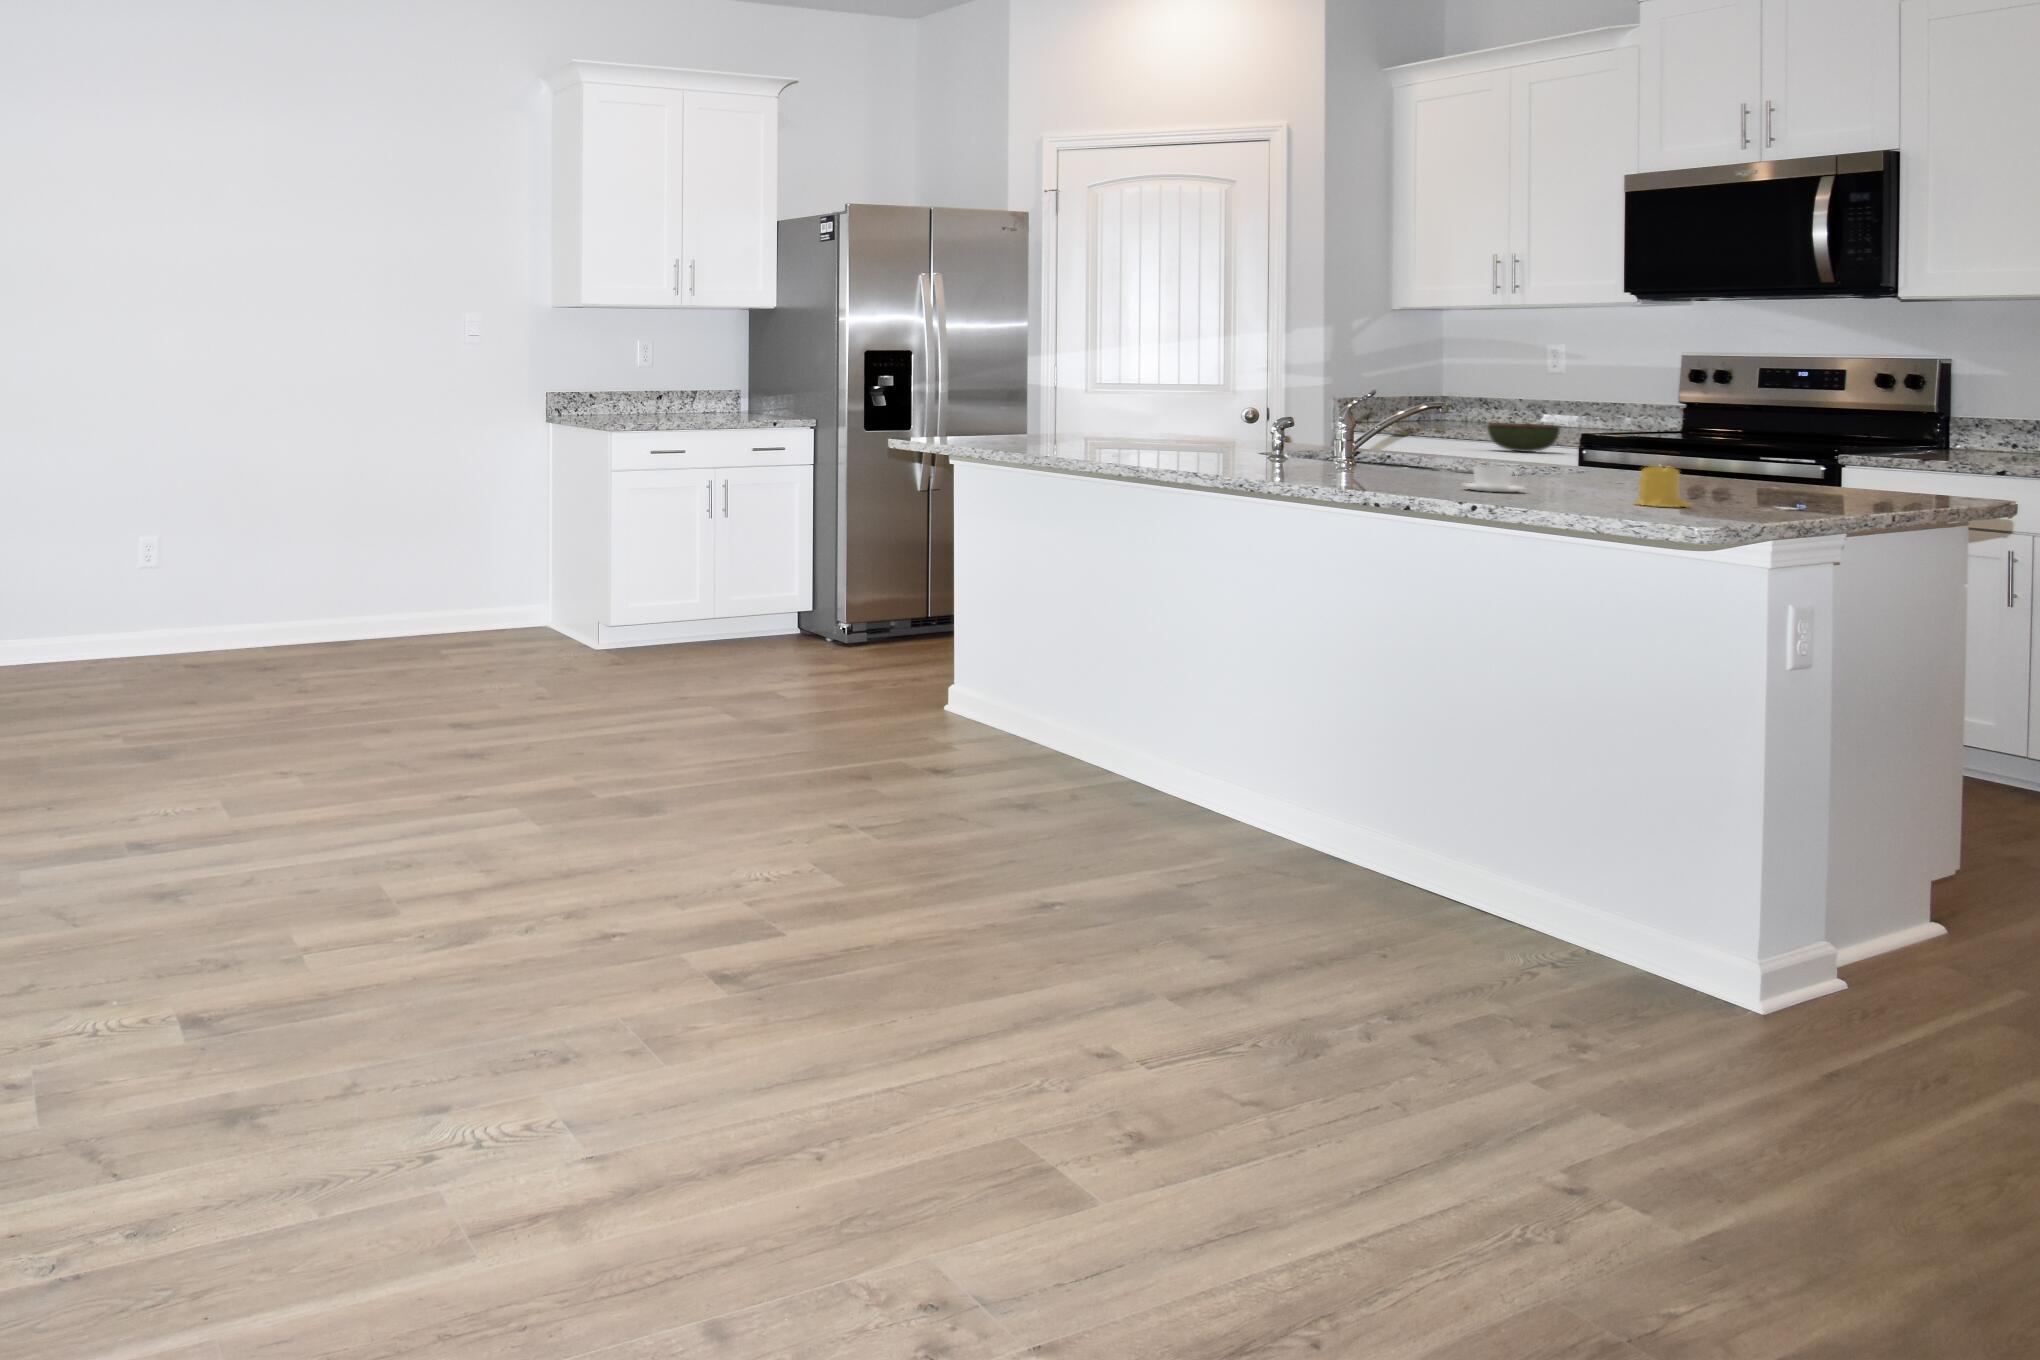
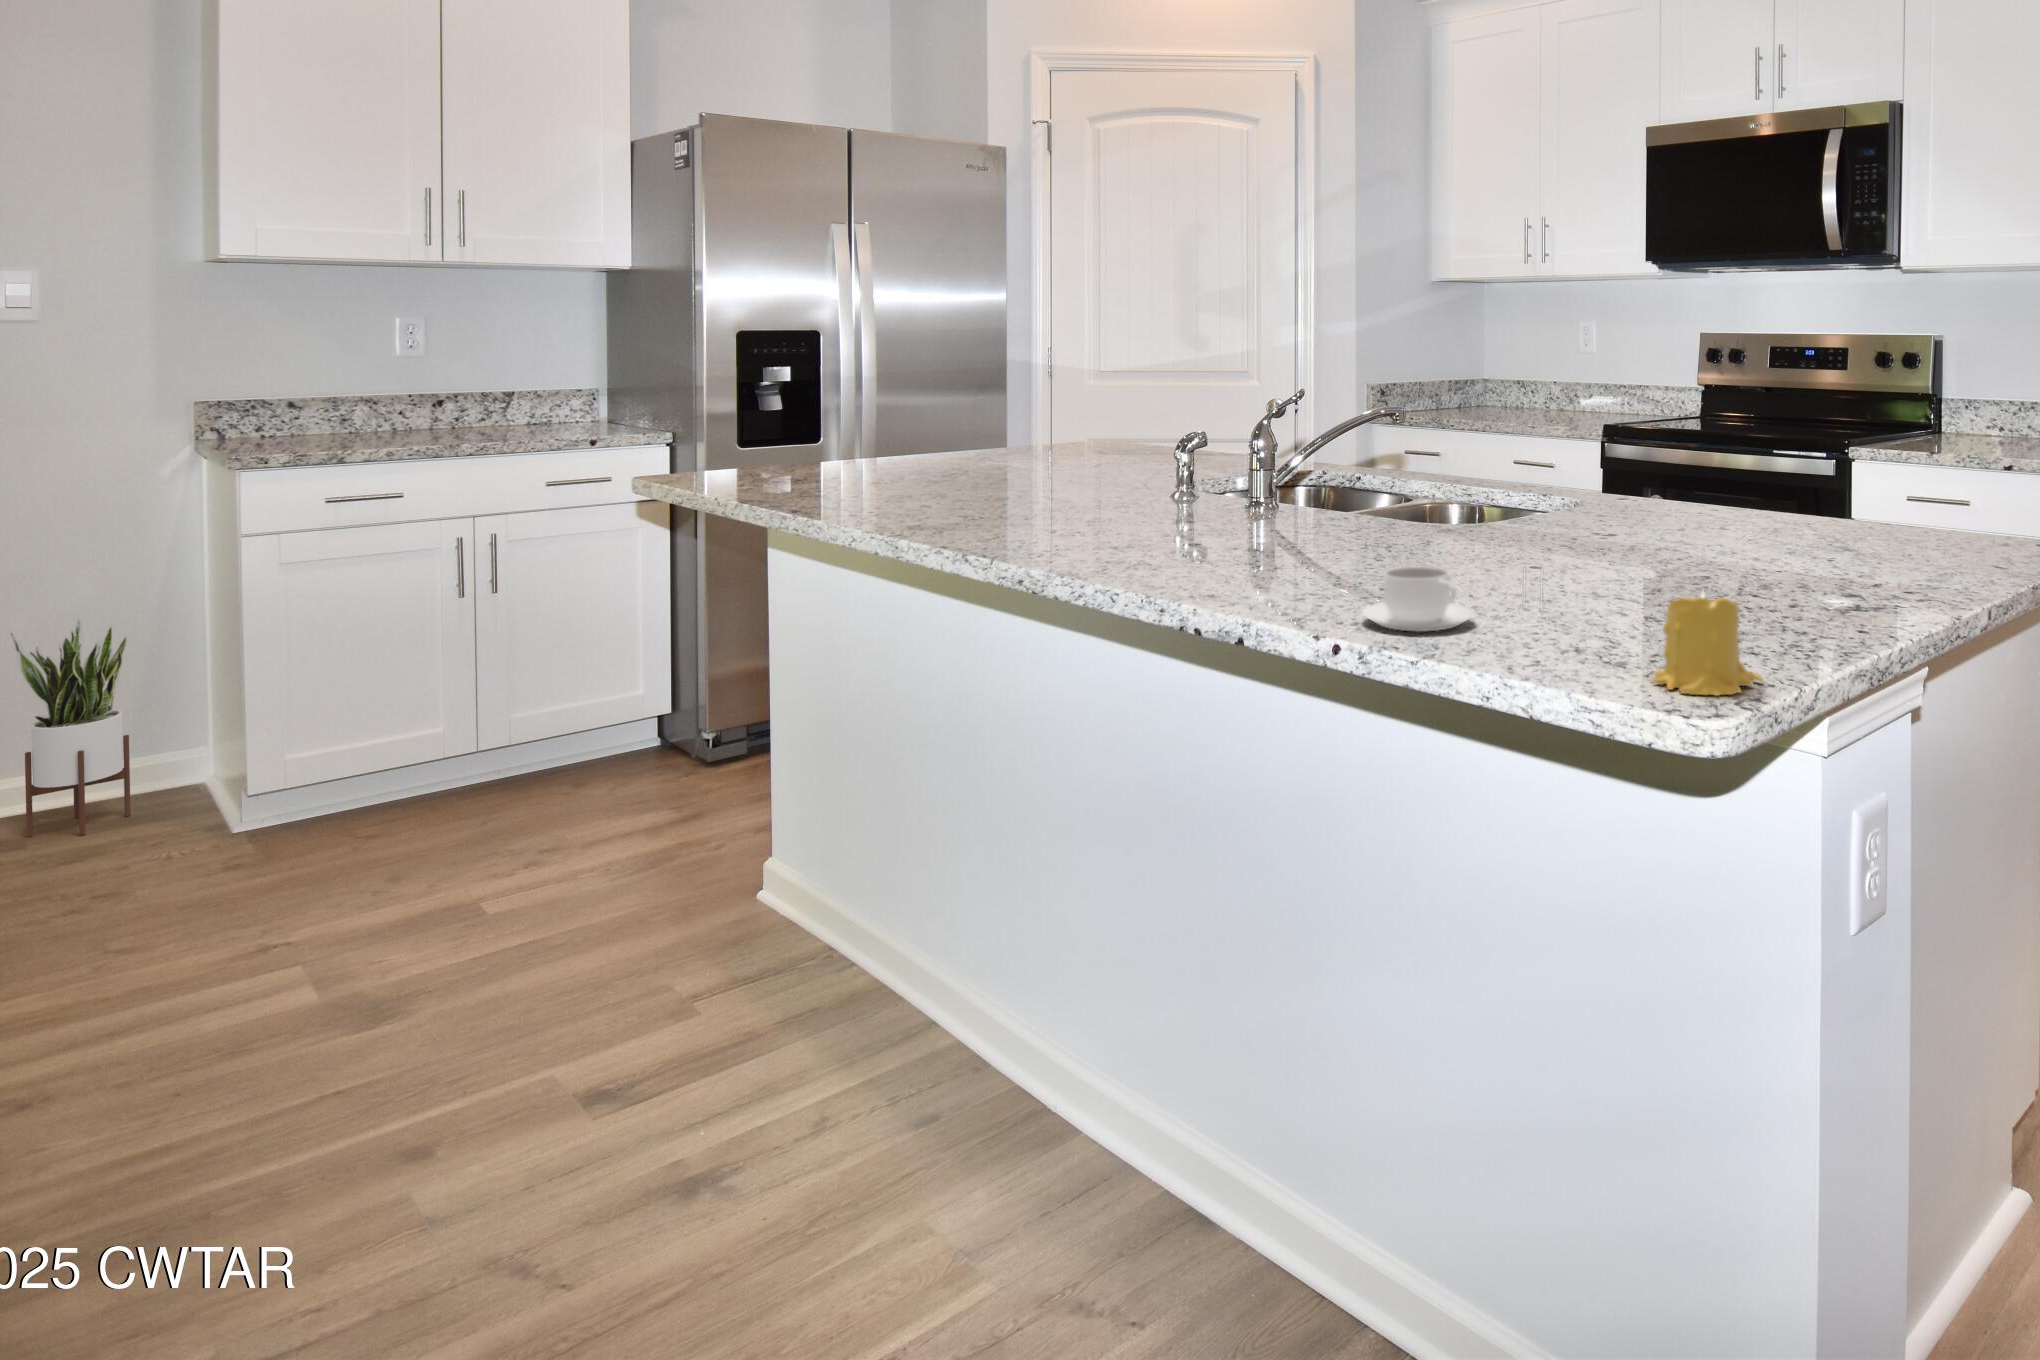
bowl: present [1487,423,1561,452] -> none [1518,412,1589,446]
potted plant: none [496,514,534,638] -> present [8,618,131,837]

